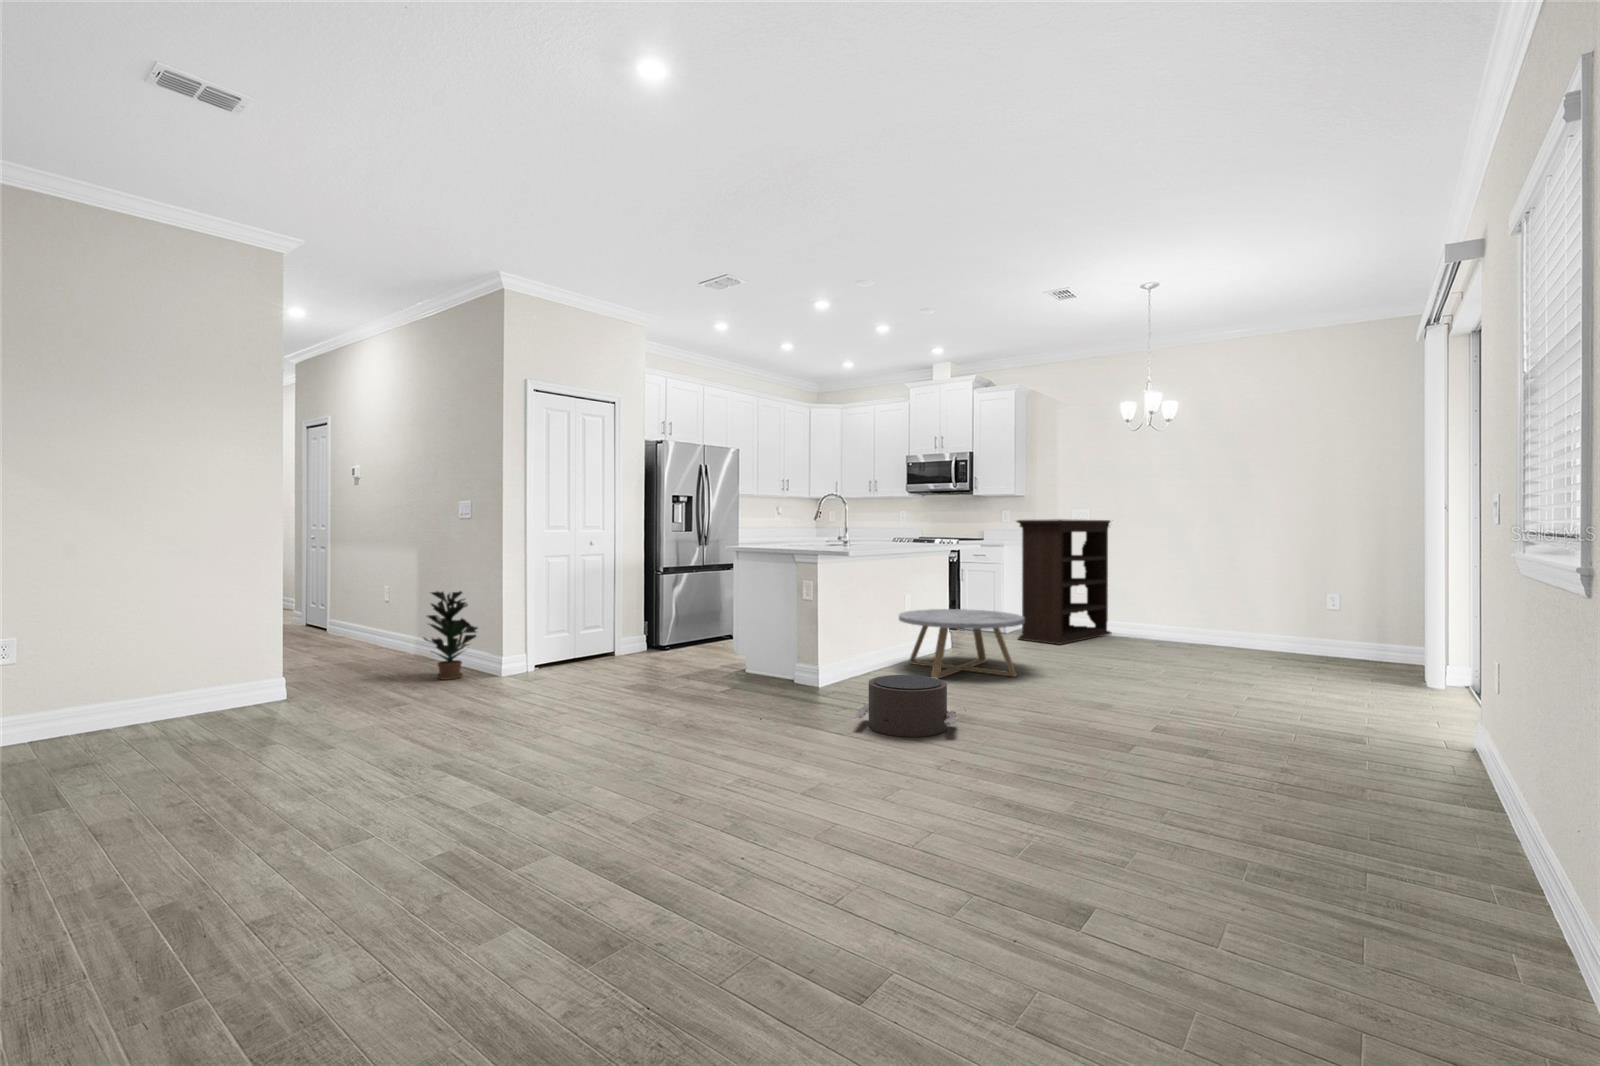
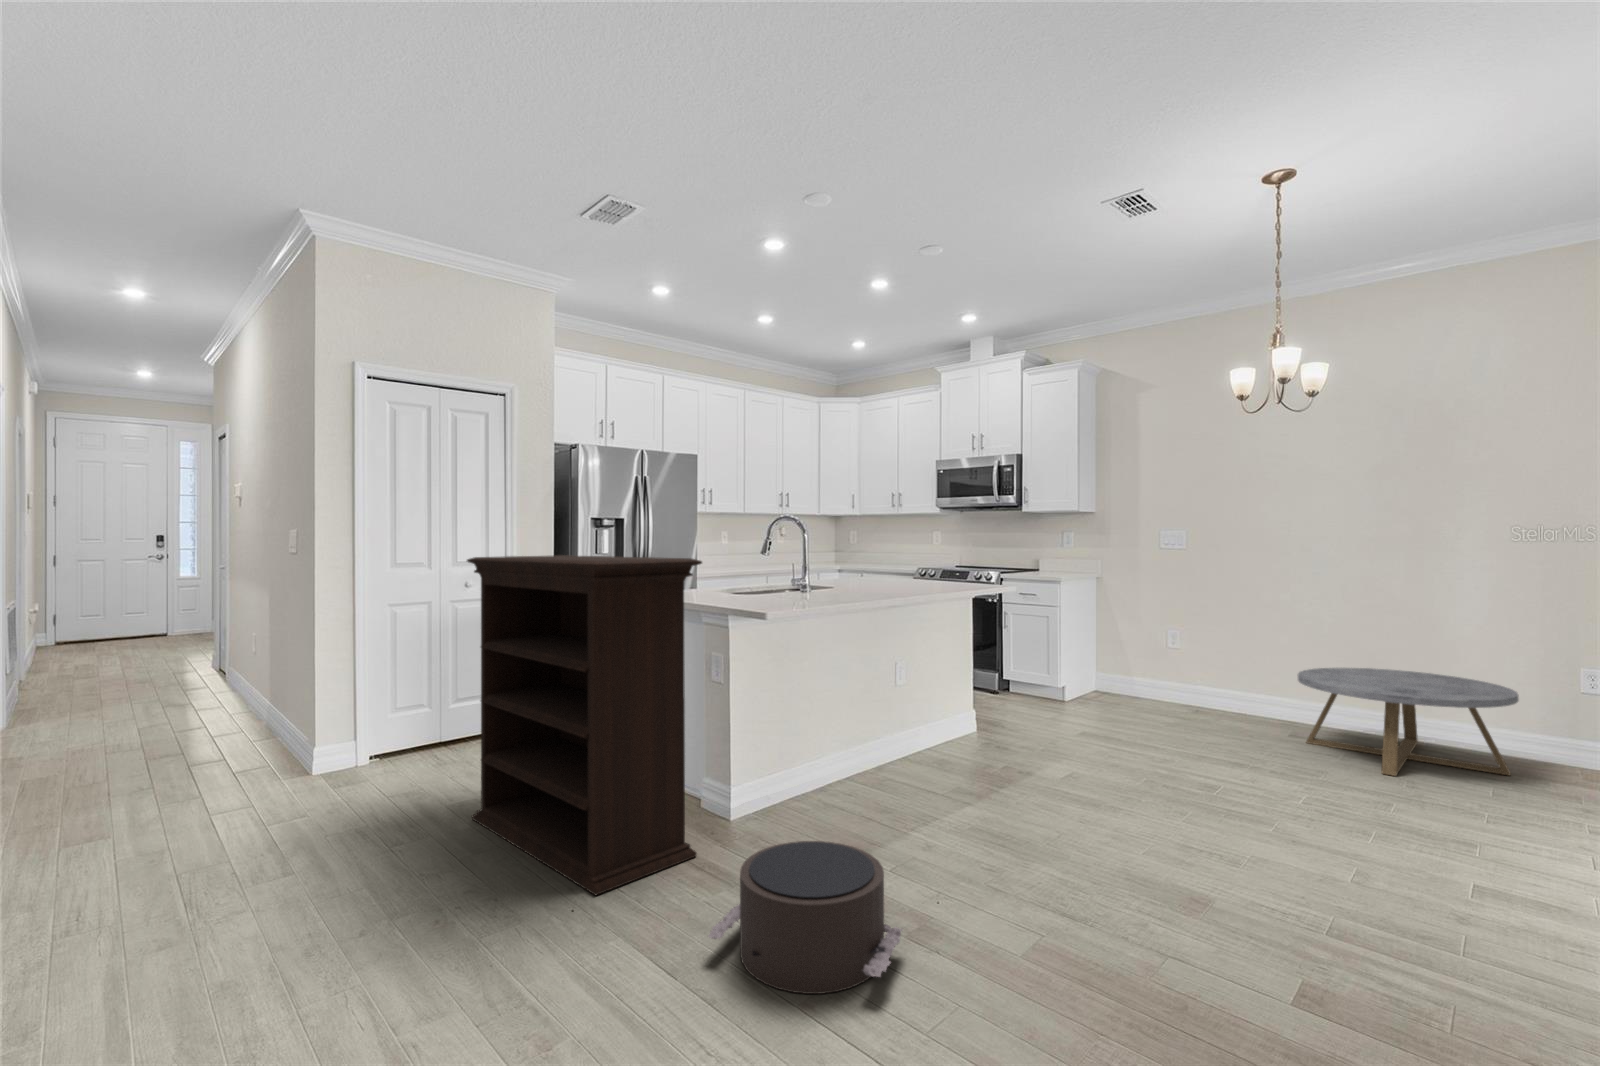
bookshelf: present [1017,519,1111,645] -> present [467,555,702,895]
potted plant: present [424,591,477,680] -> none [203,654,292,780]
coffee table: present [899,609,1024,679] -> present [1298,668,1519,776]

